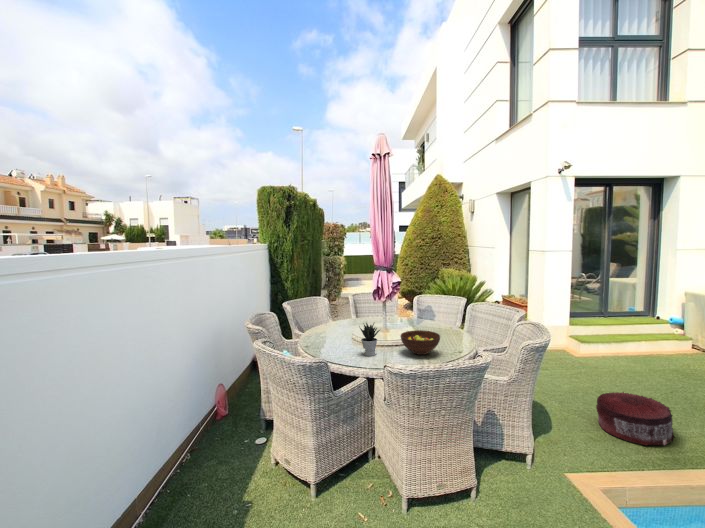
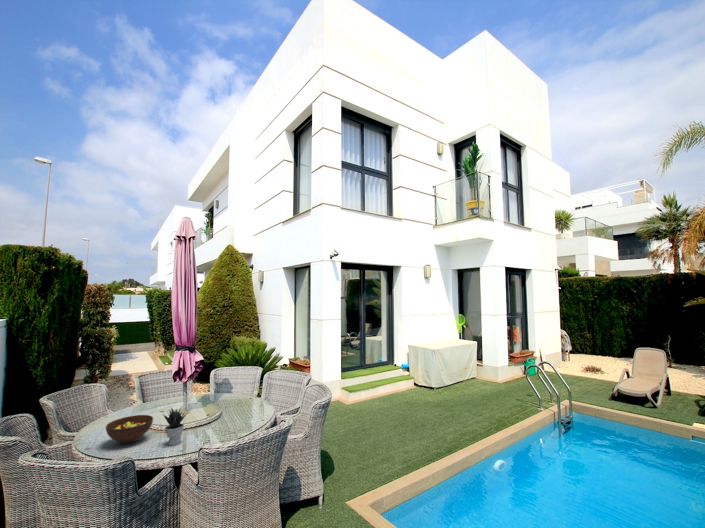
fruit bowl: present [401,330,440,355] -> present [106,415,153,444]
pouf: present [596,392,675,445] -> none [364,428,410,467]

